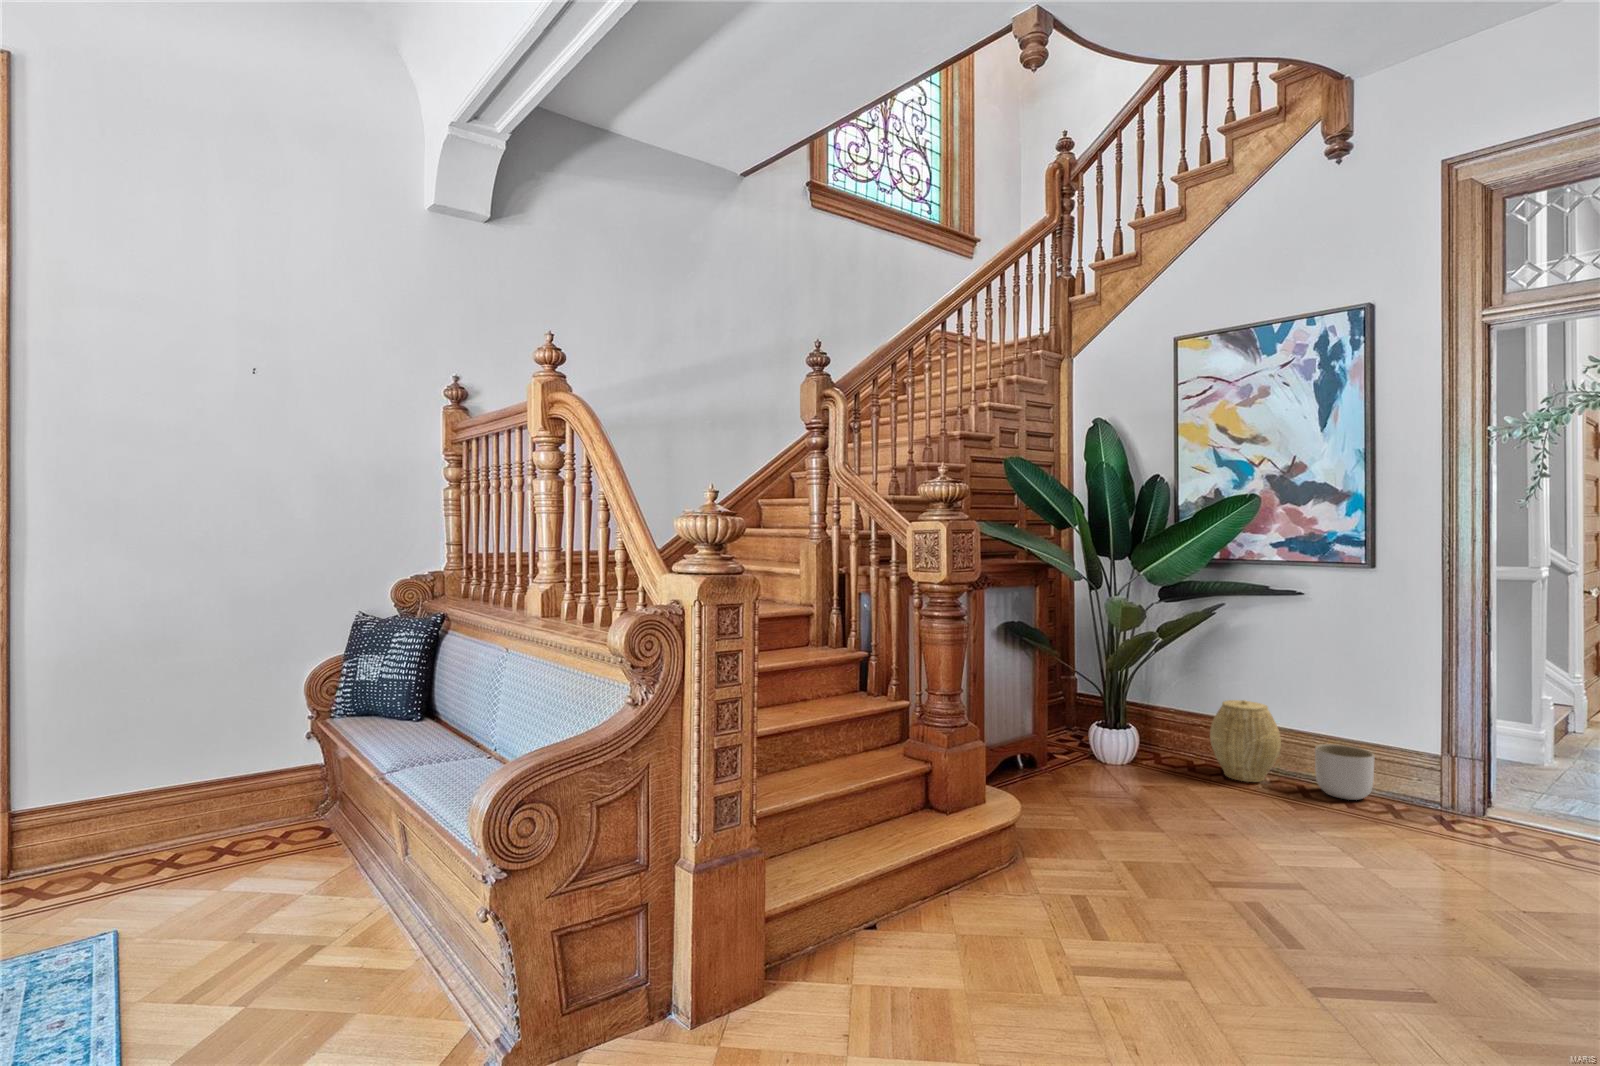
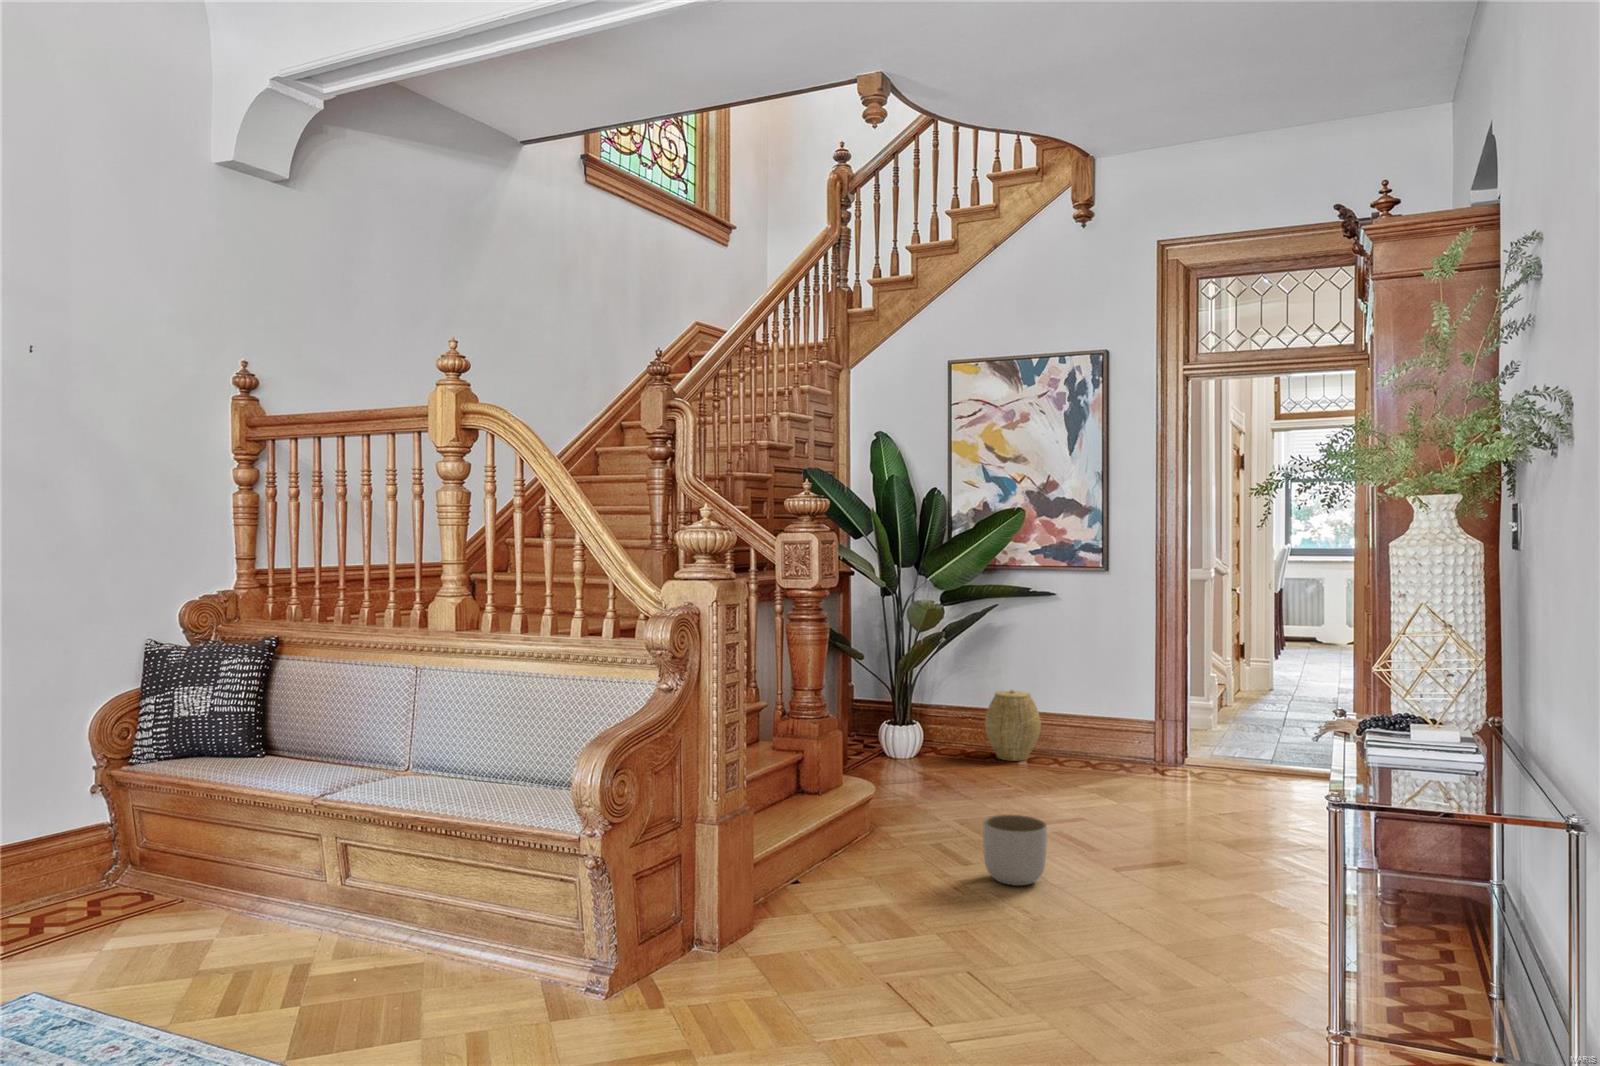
planter: present [1315,744,1374,800] -> present [983,815,1047,886]

